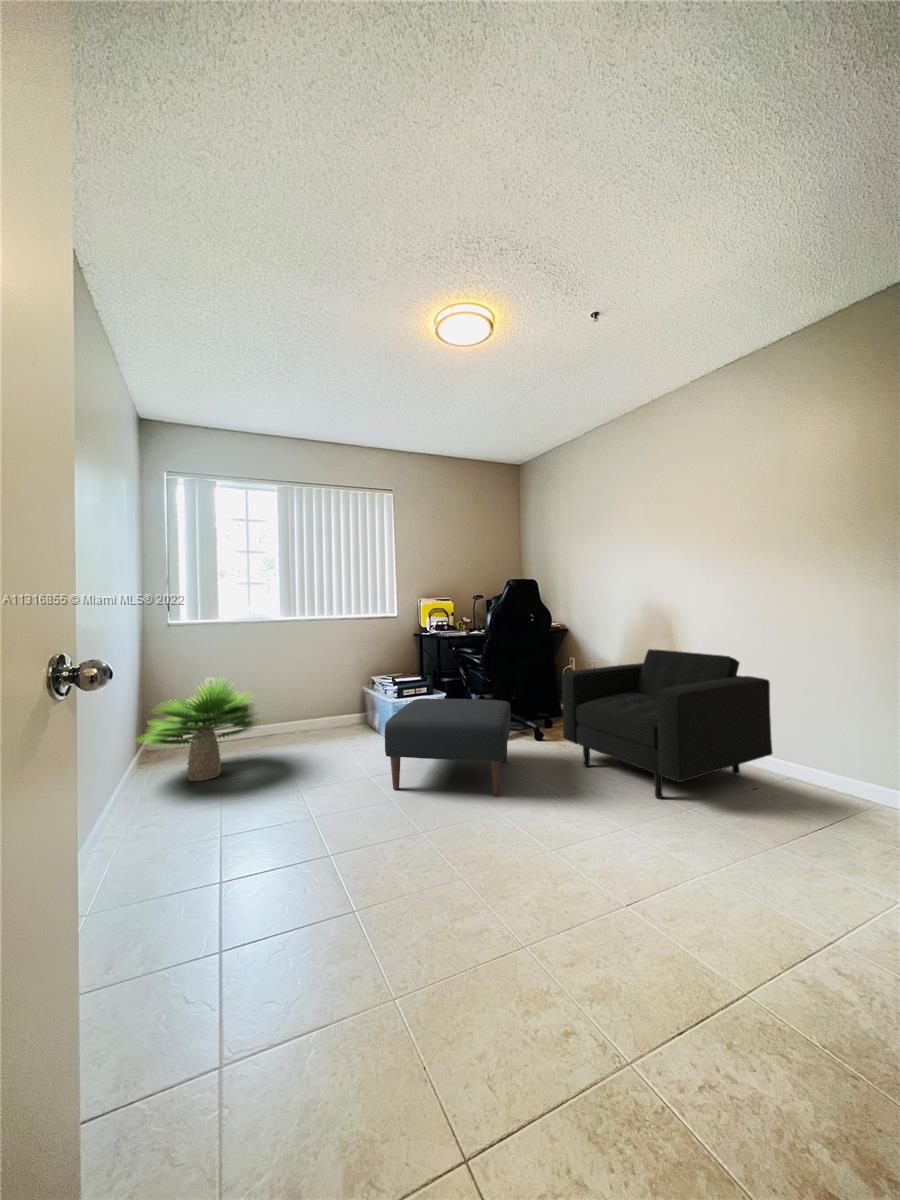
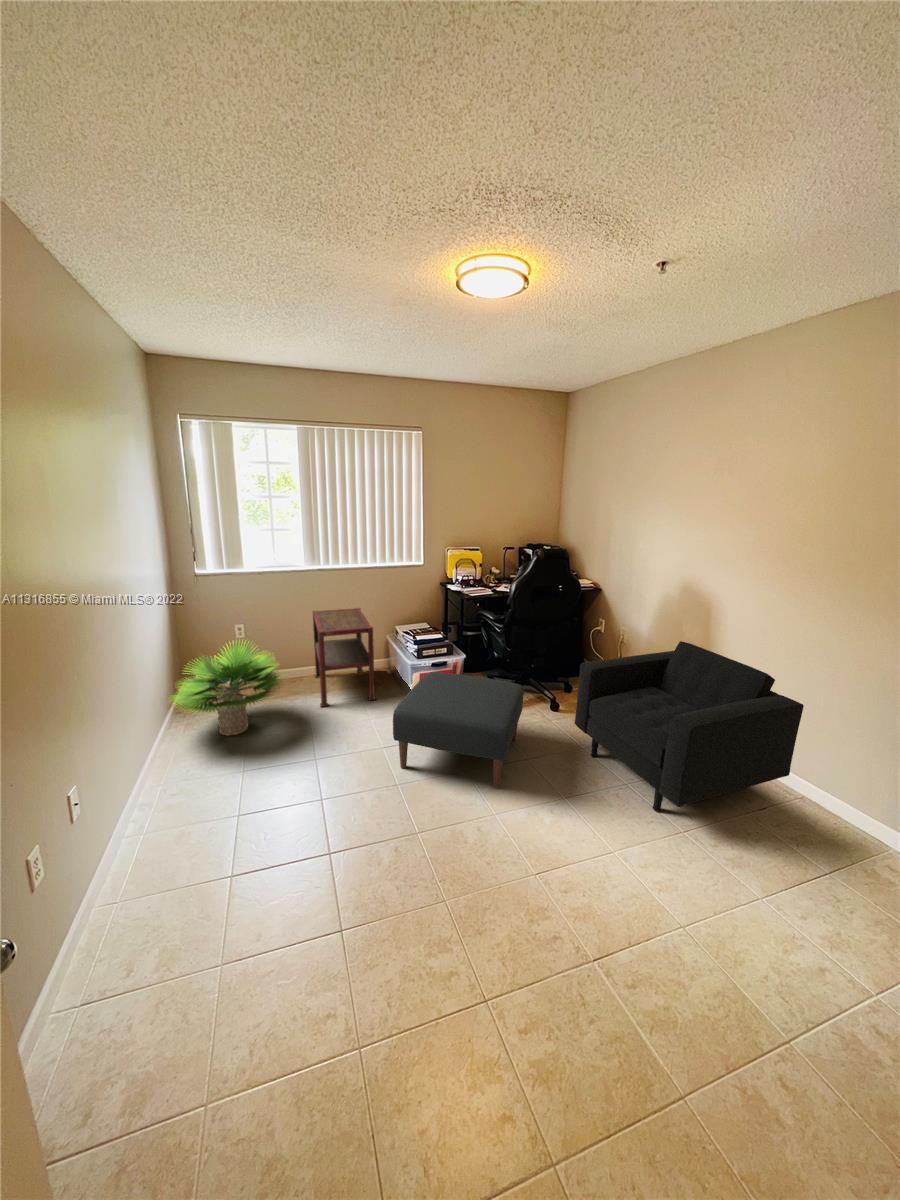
side table: none [288,658,357,753] -> present [312,608,376,707]

